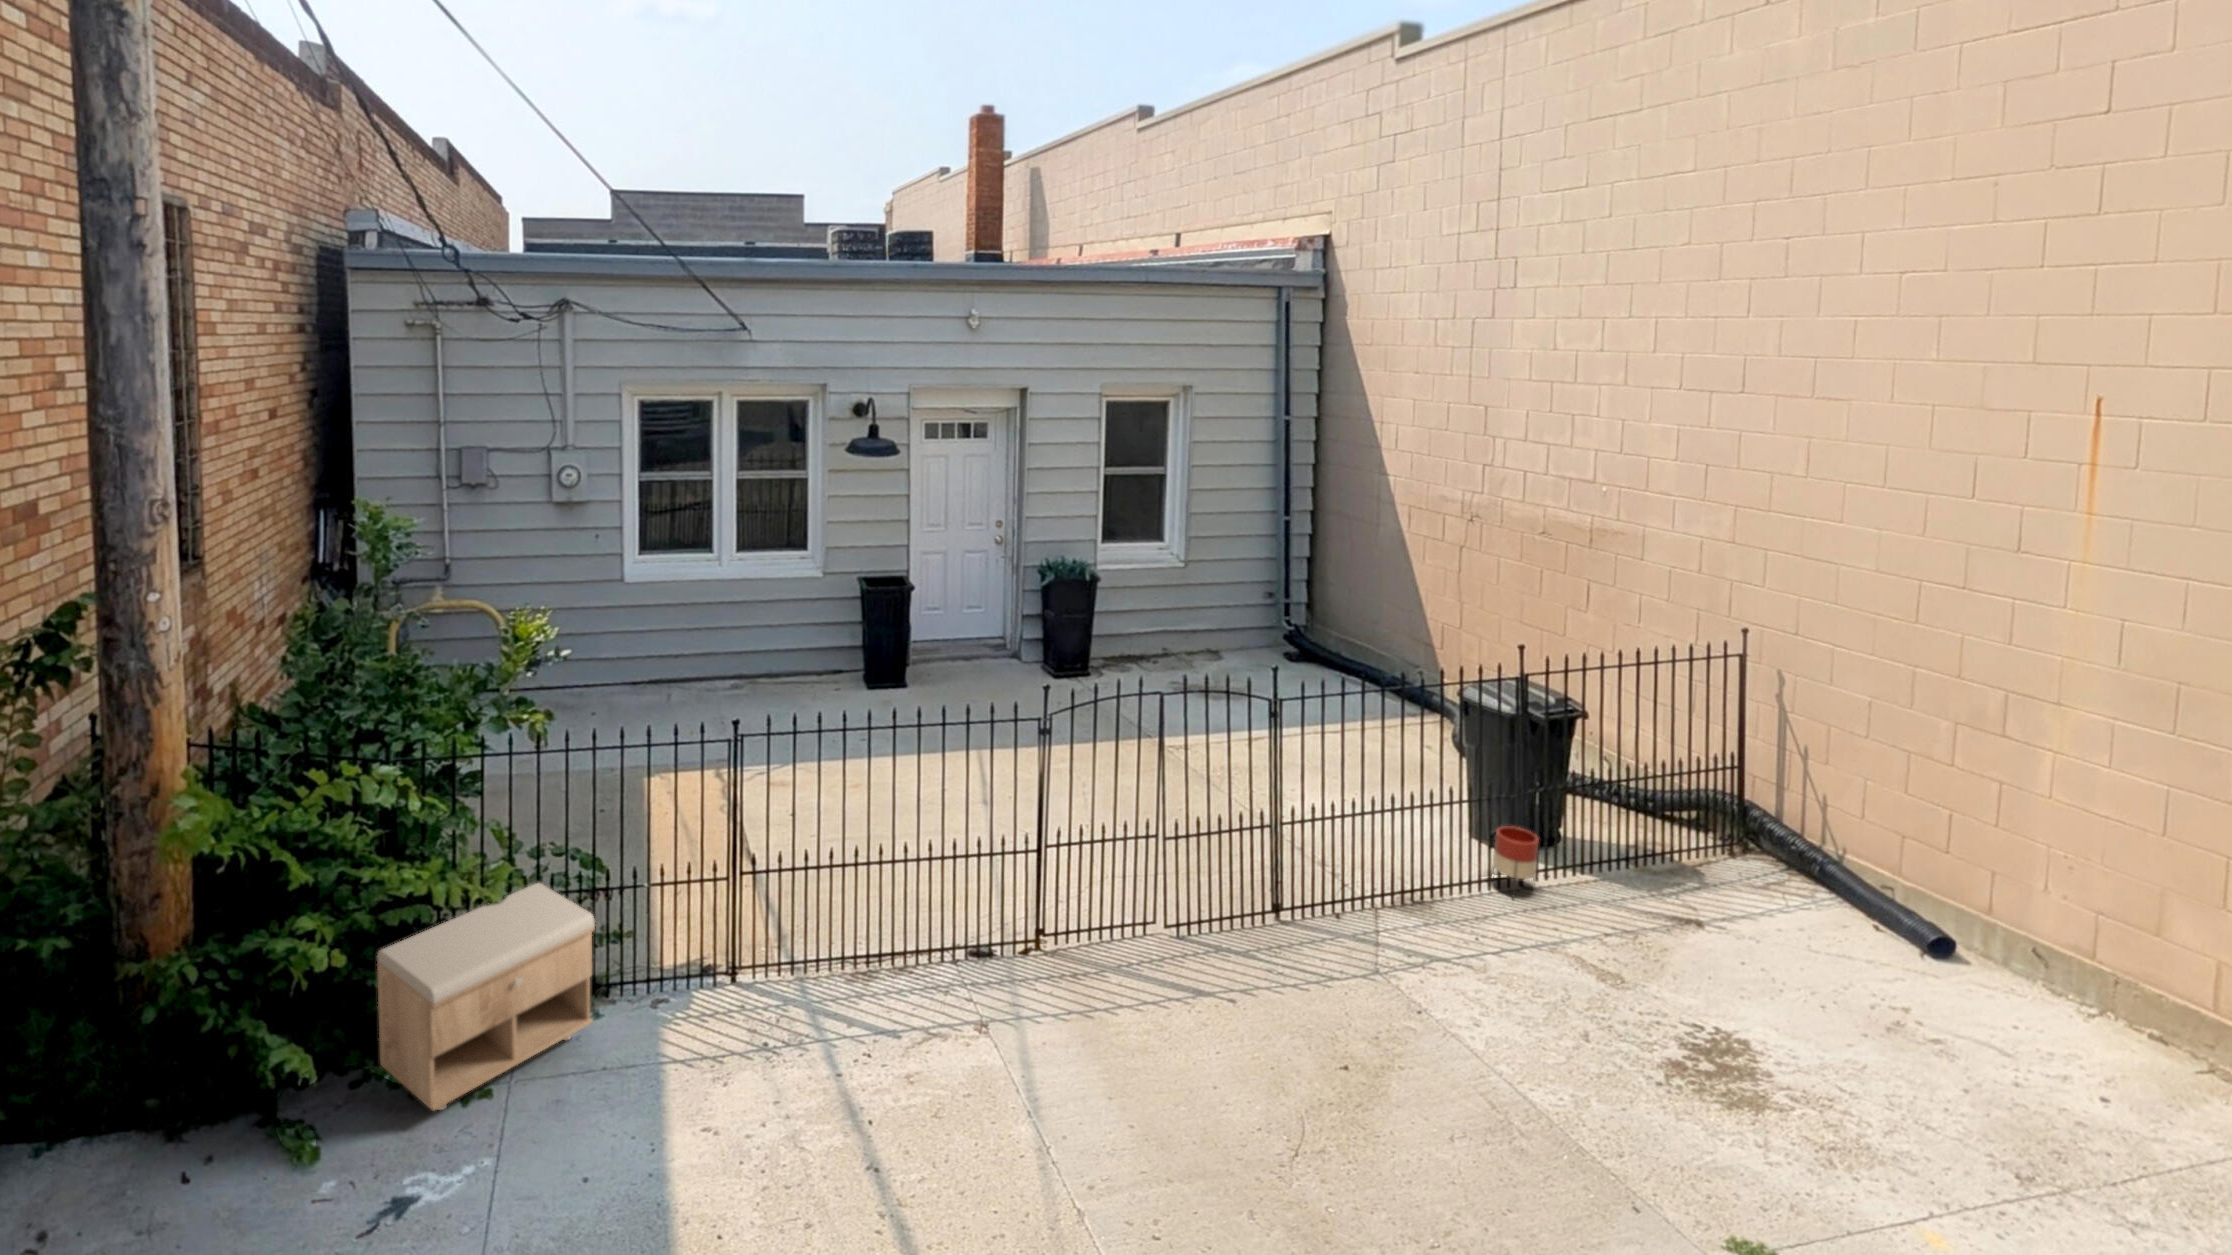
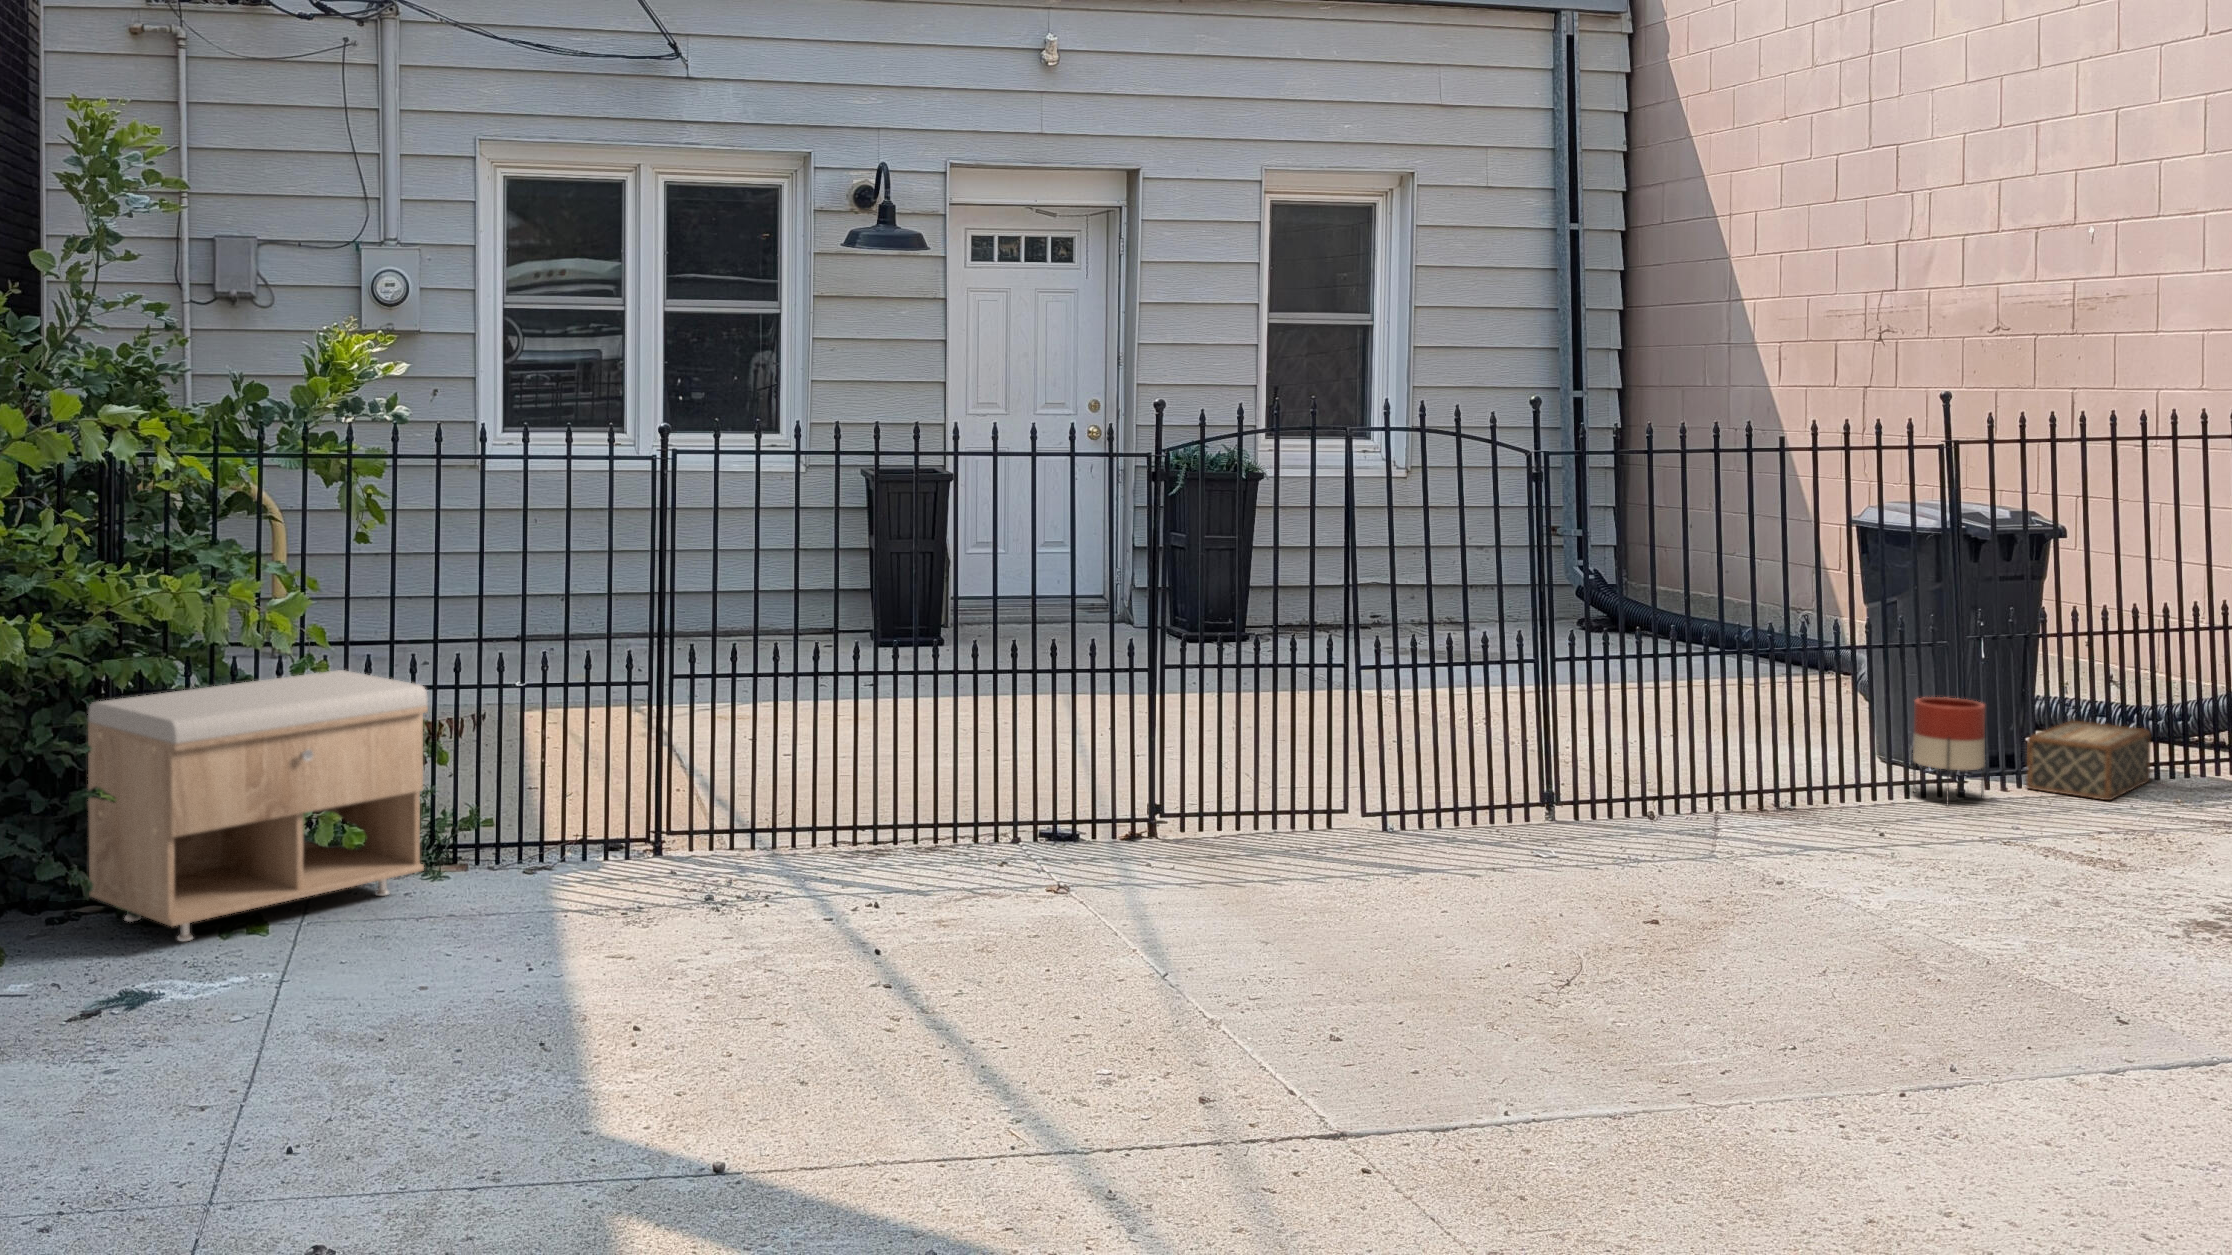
woven basket: none [1558,822,1631,892] -> present [2026,720,2151,800]

